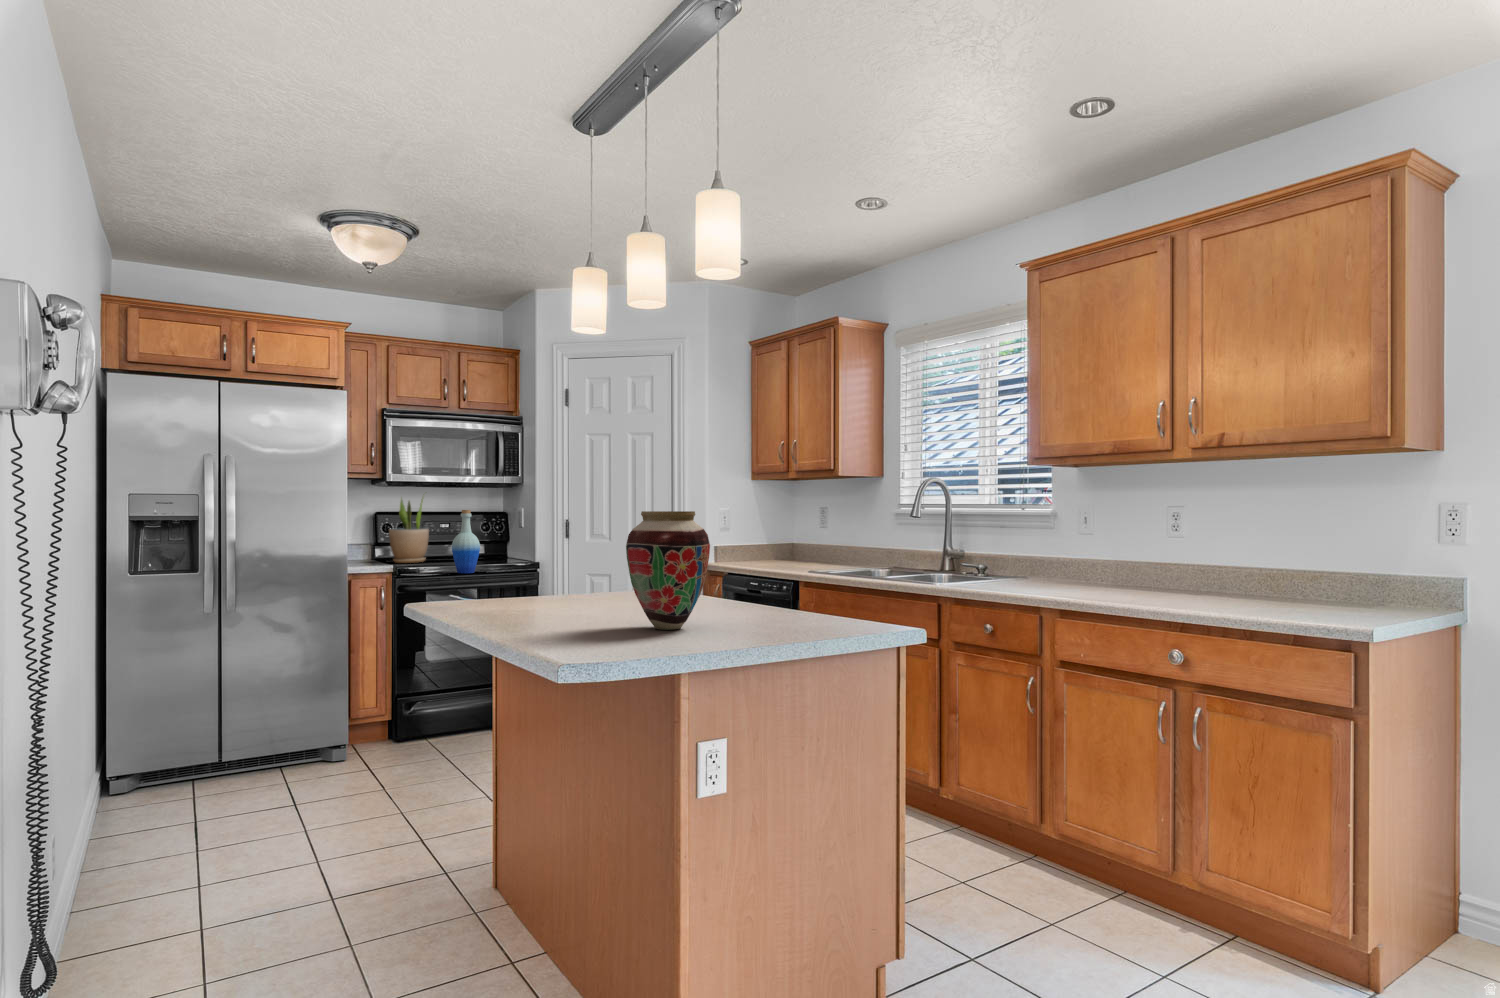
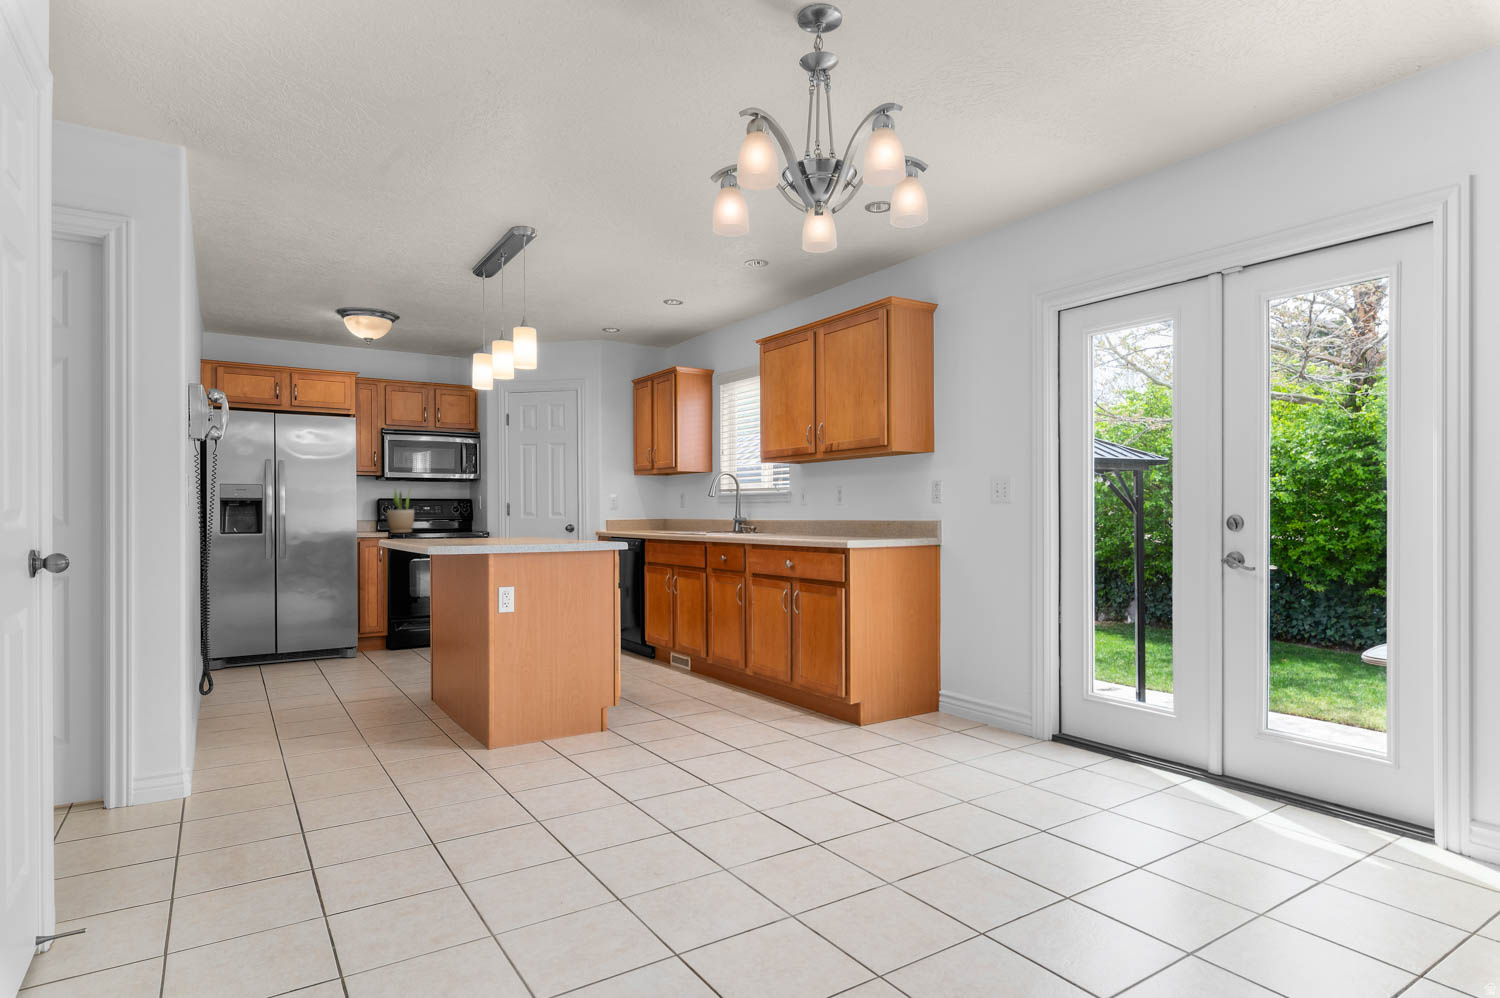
bottle: present [452,510,480,573] -> none [424,494,442,535]
vase: present [626,511,710,630] -> none [487,485,531,545]

